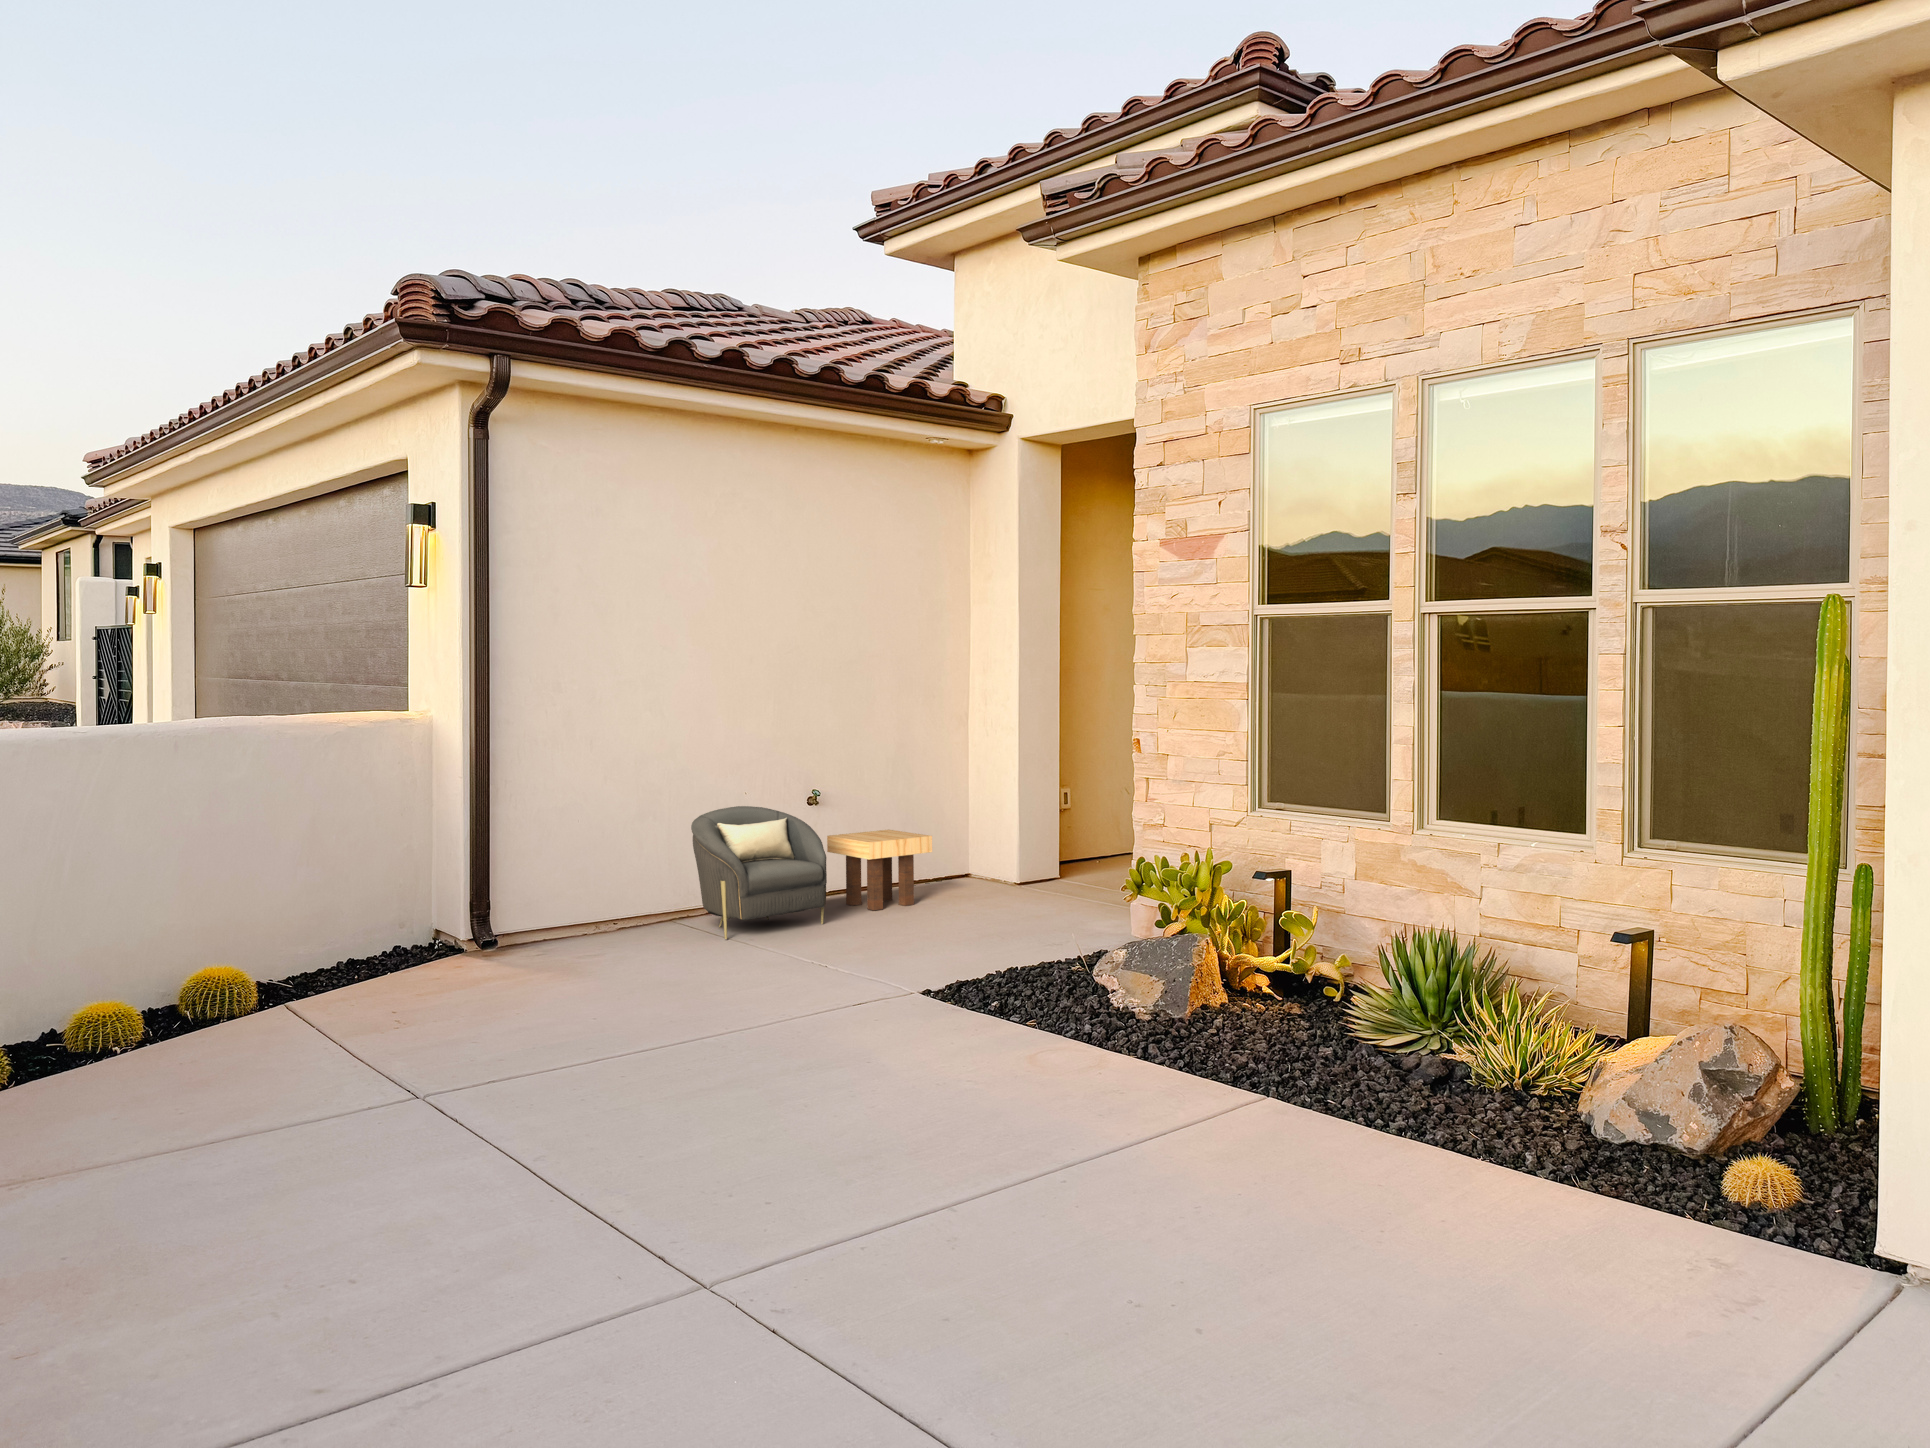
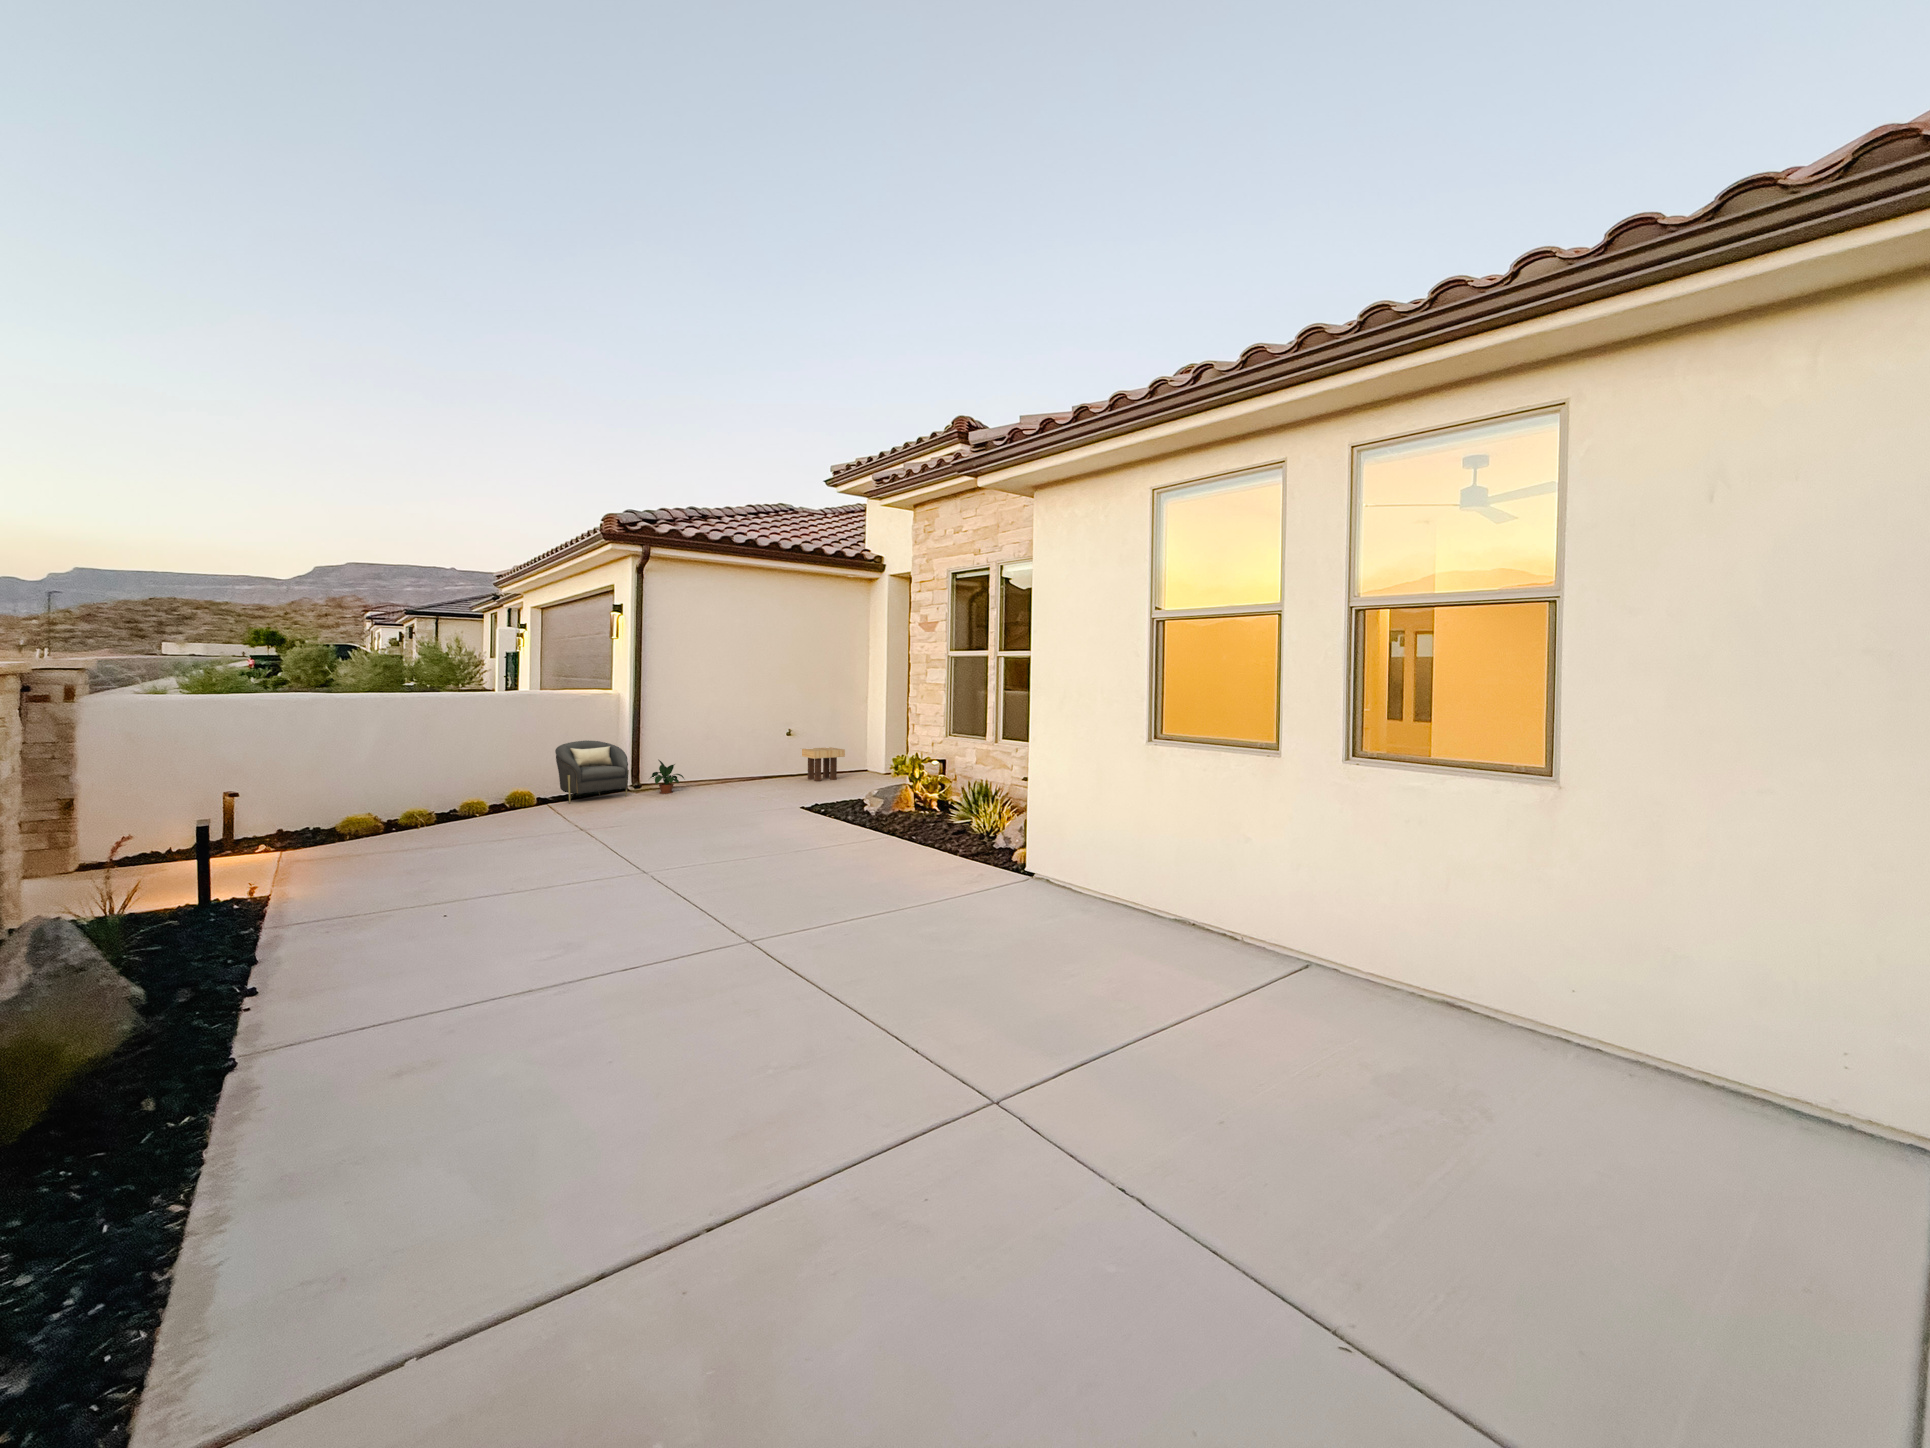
armchair: present [691,806,827,939] -> present [555,741,629,803]
potted plant: none [510,875,594,957] -> present [650,760,684,794]

